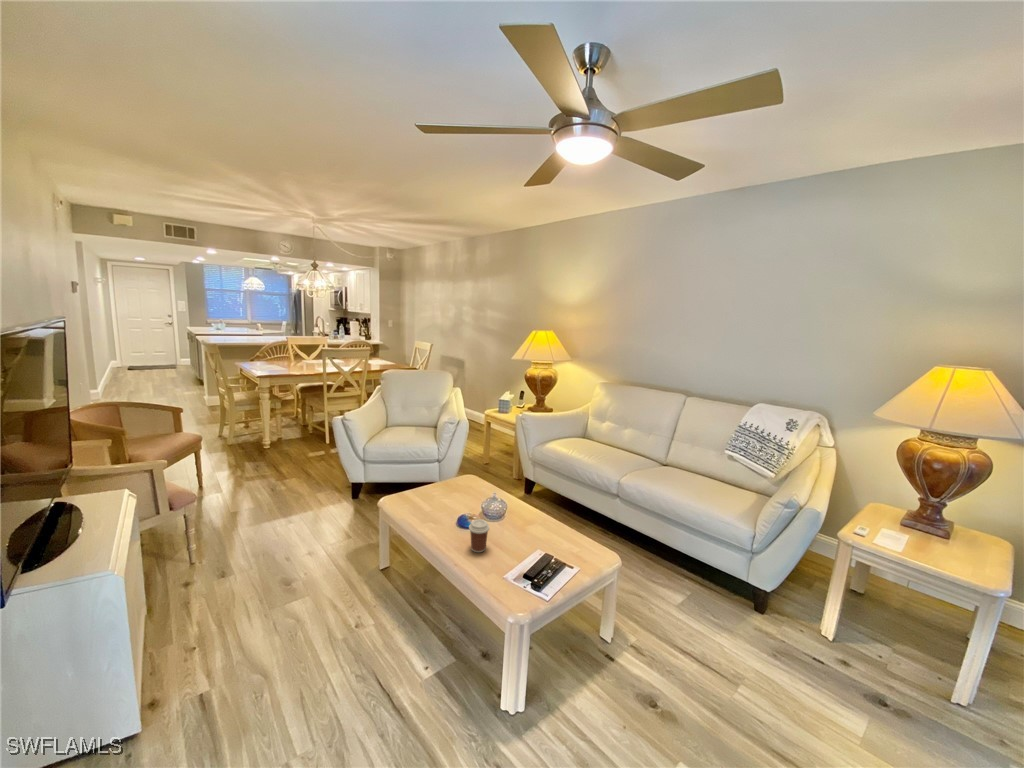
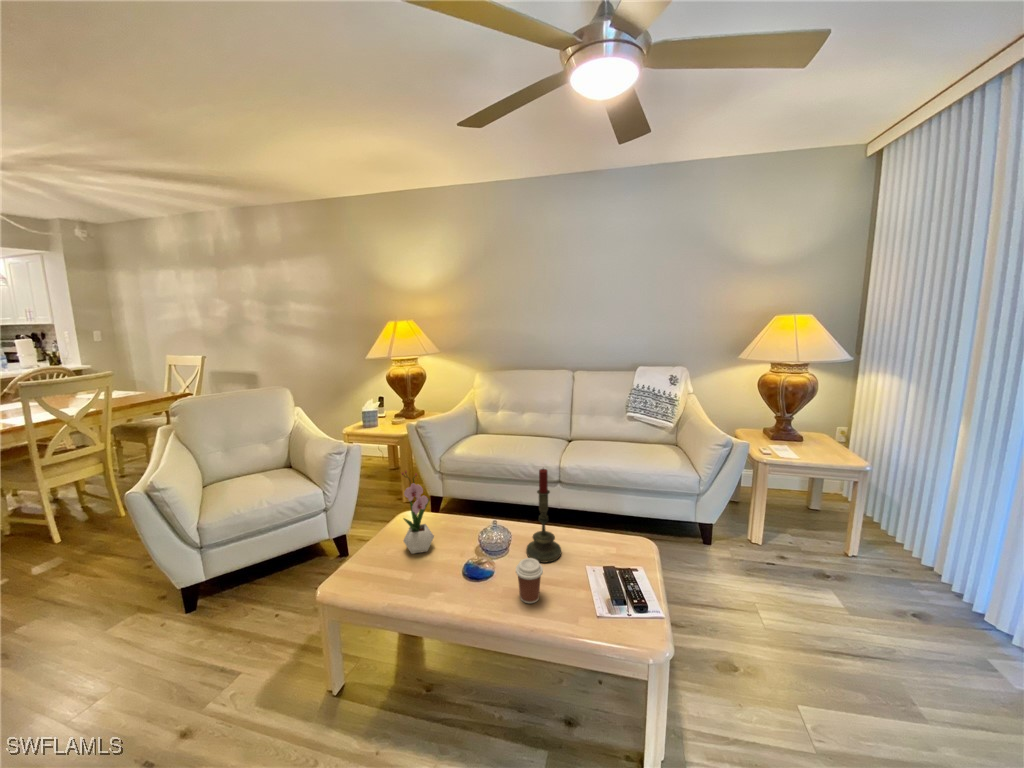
flower arrangement: none [437,438,464,501] -> present [402,471,434,554]
candle: none [507,460,536,537] -> present [526,469,561,563]

